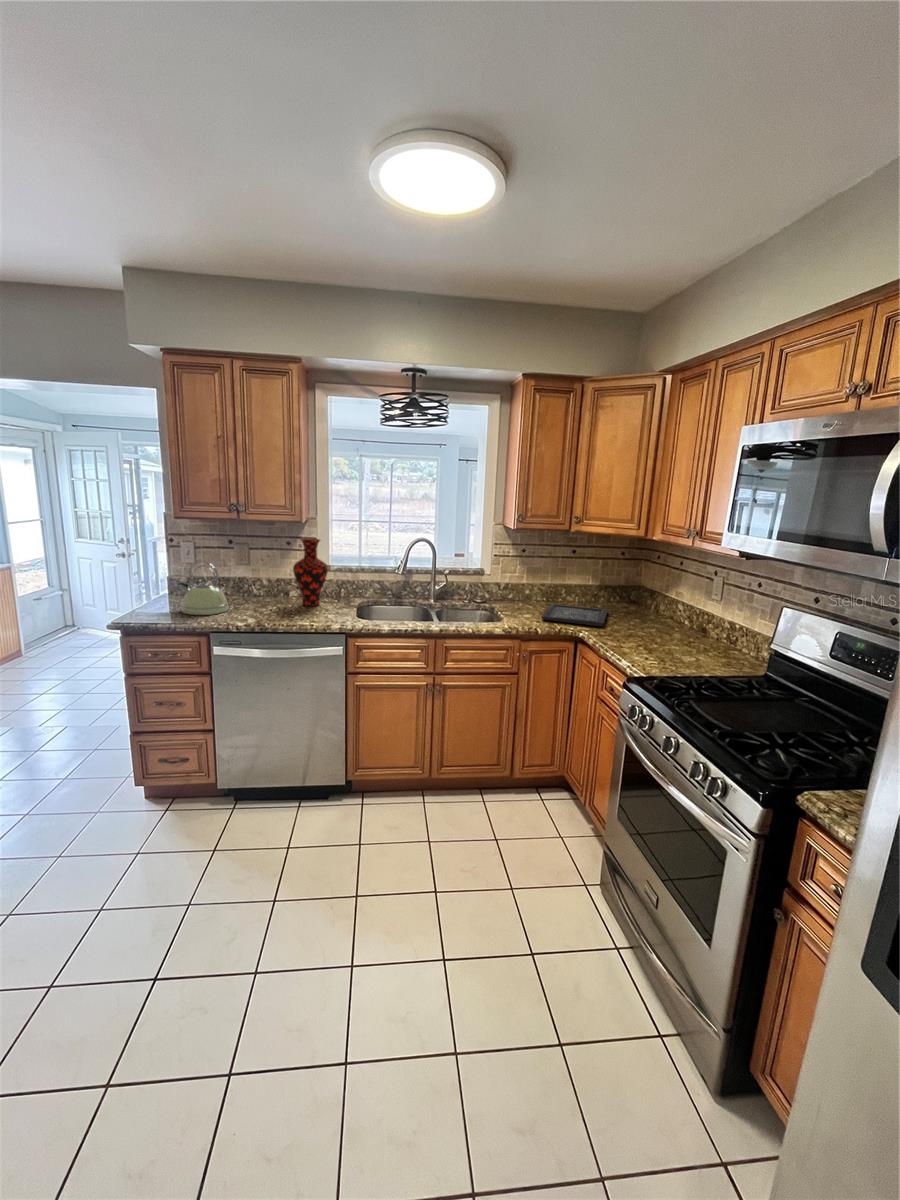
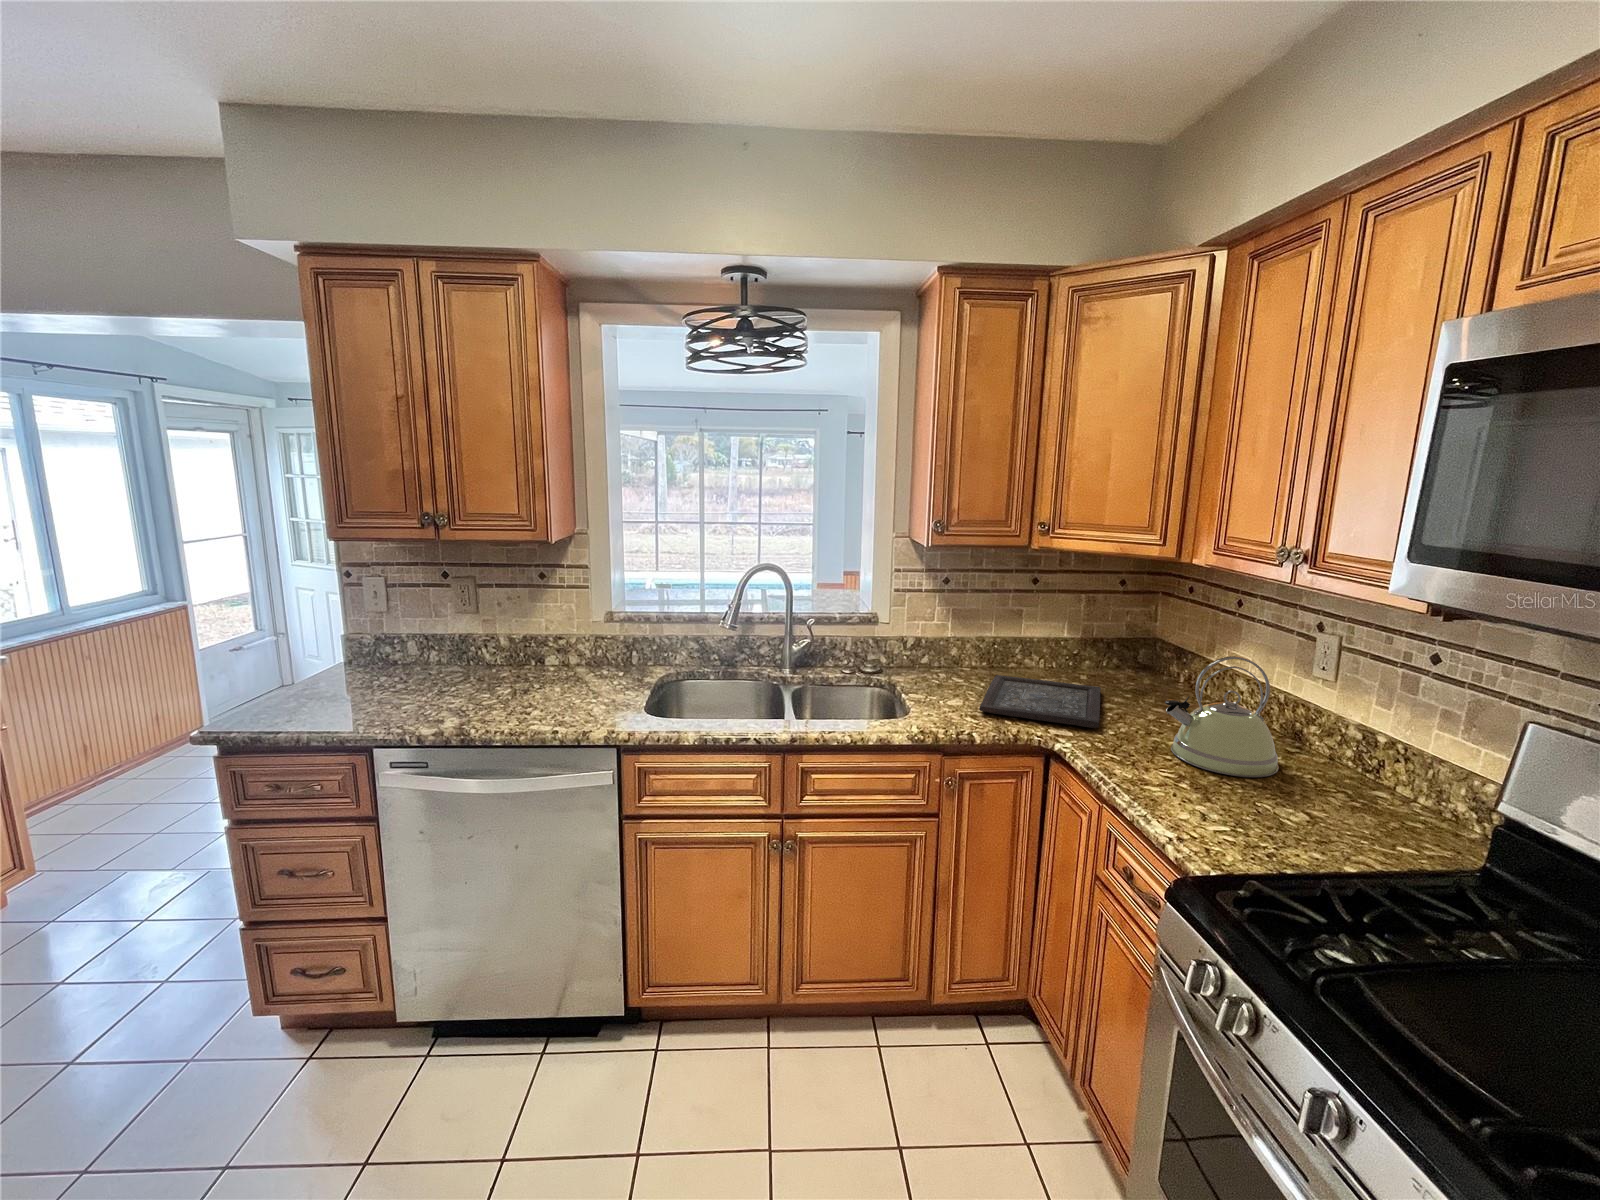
vase: present [293,539,328,606] -> none [541,569,602,686]
kettle: present [179,561,229,615] -> present [1165,656,1279,777]

